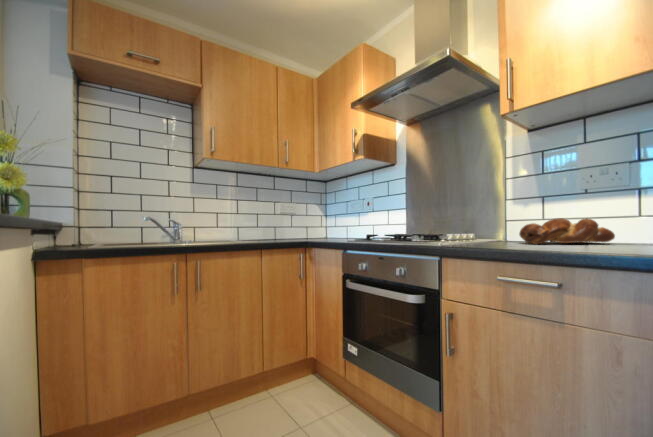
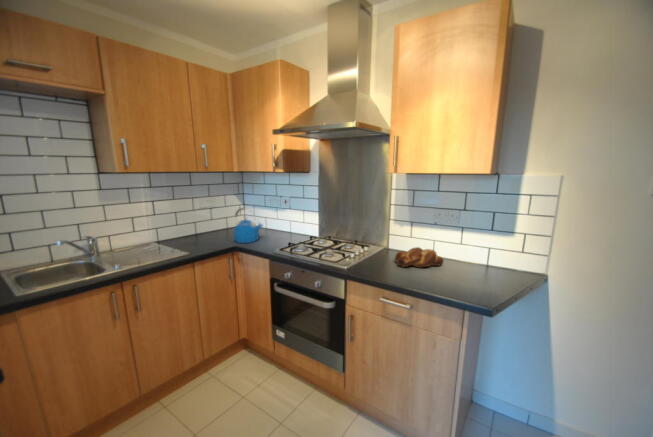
kettle: none [308,202,339,240] -> present [234,208,262,243]

